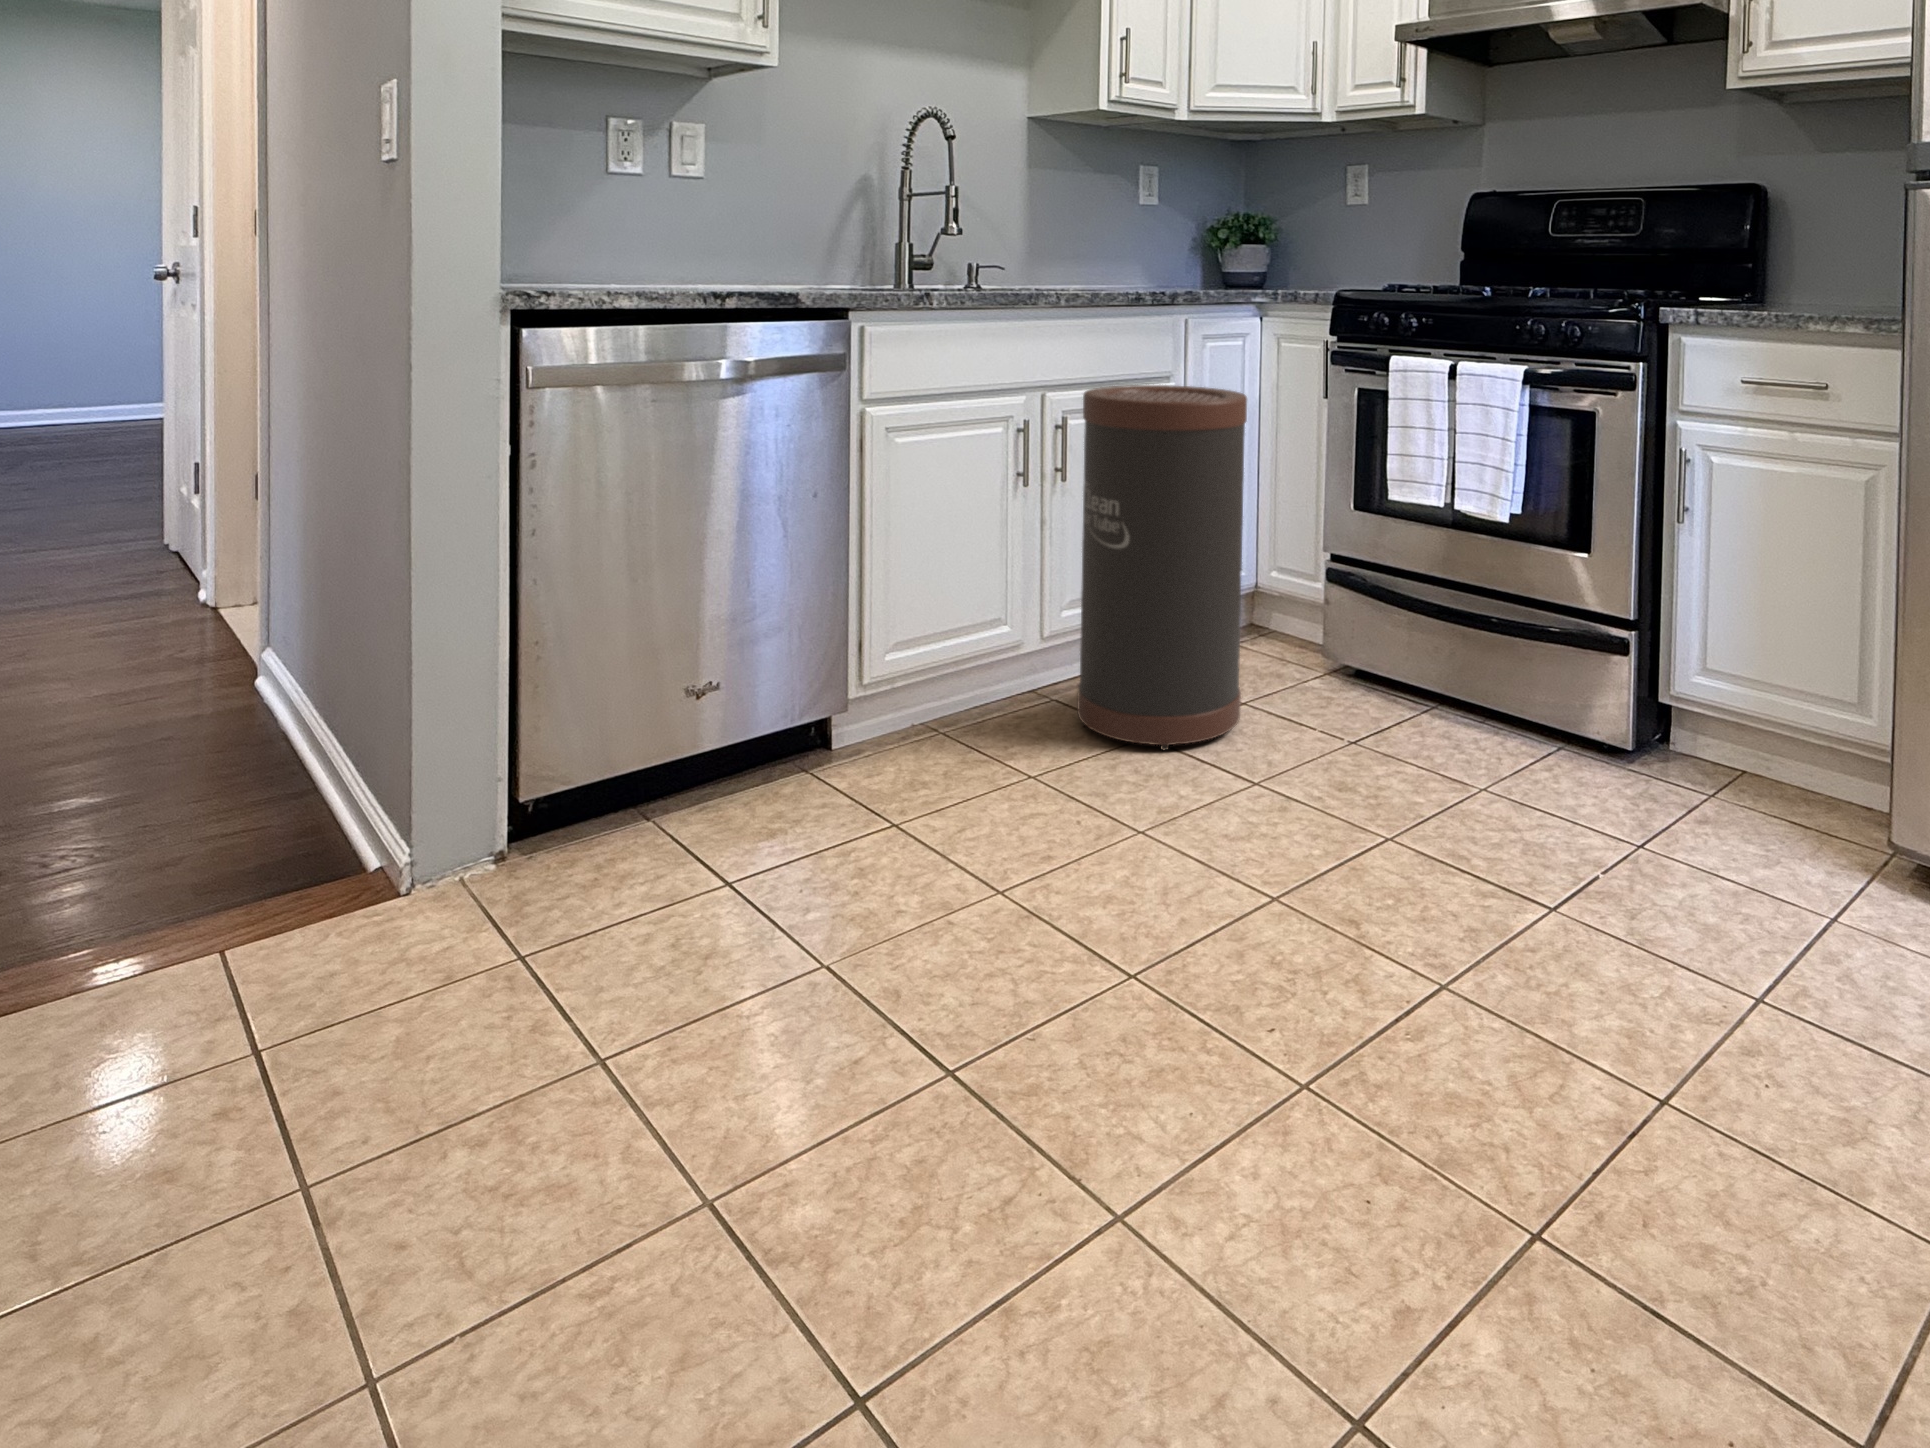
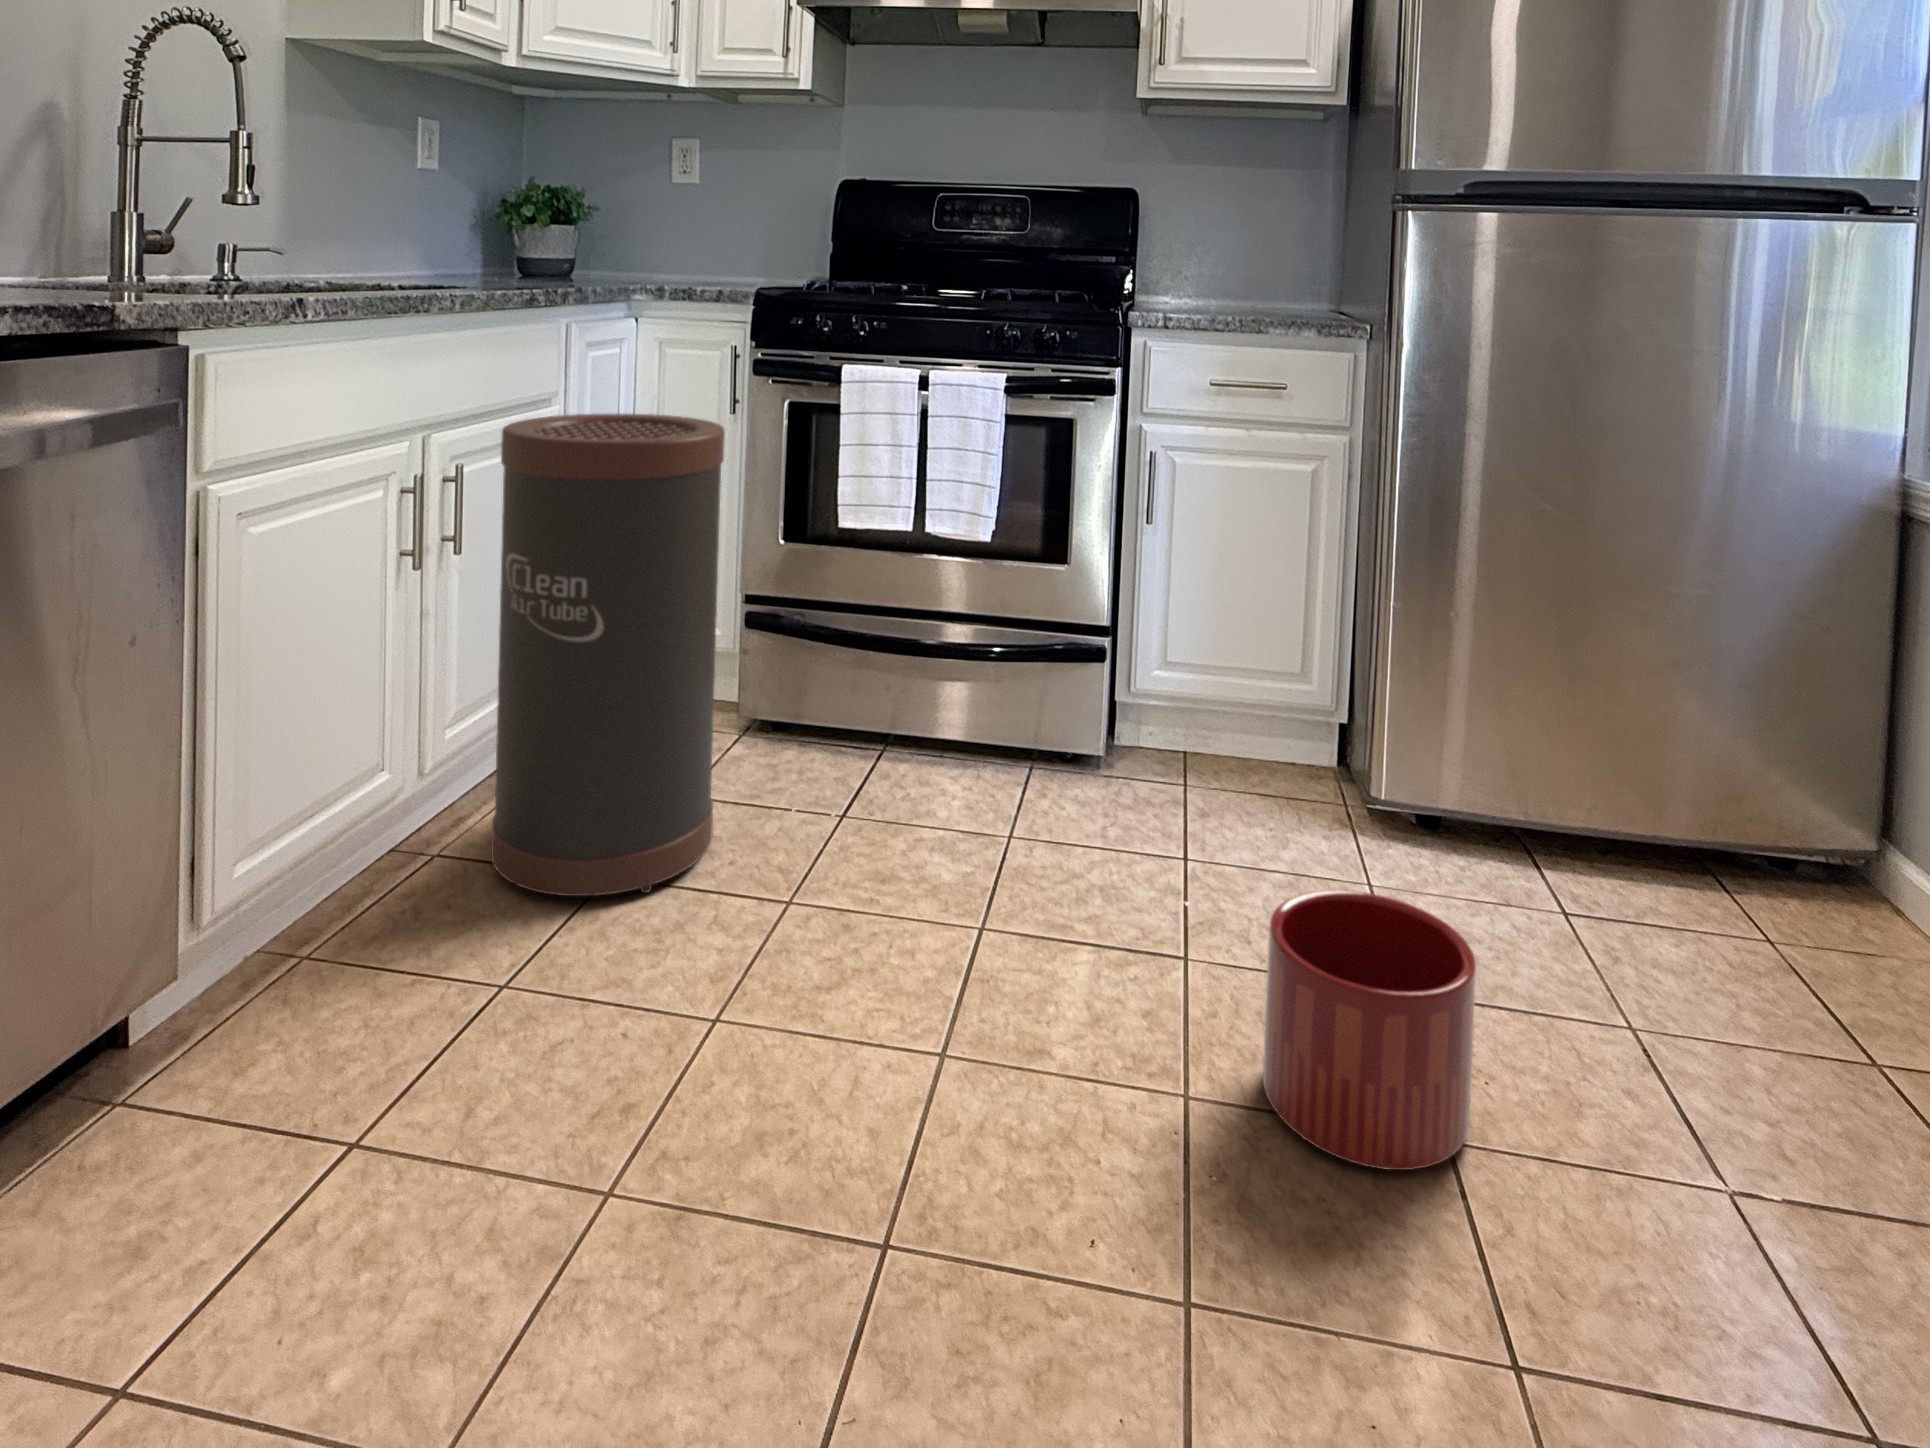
planter: none [1491,847,1694,1107] -> present [1263,890,1476,1170]

